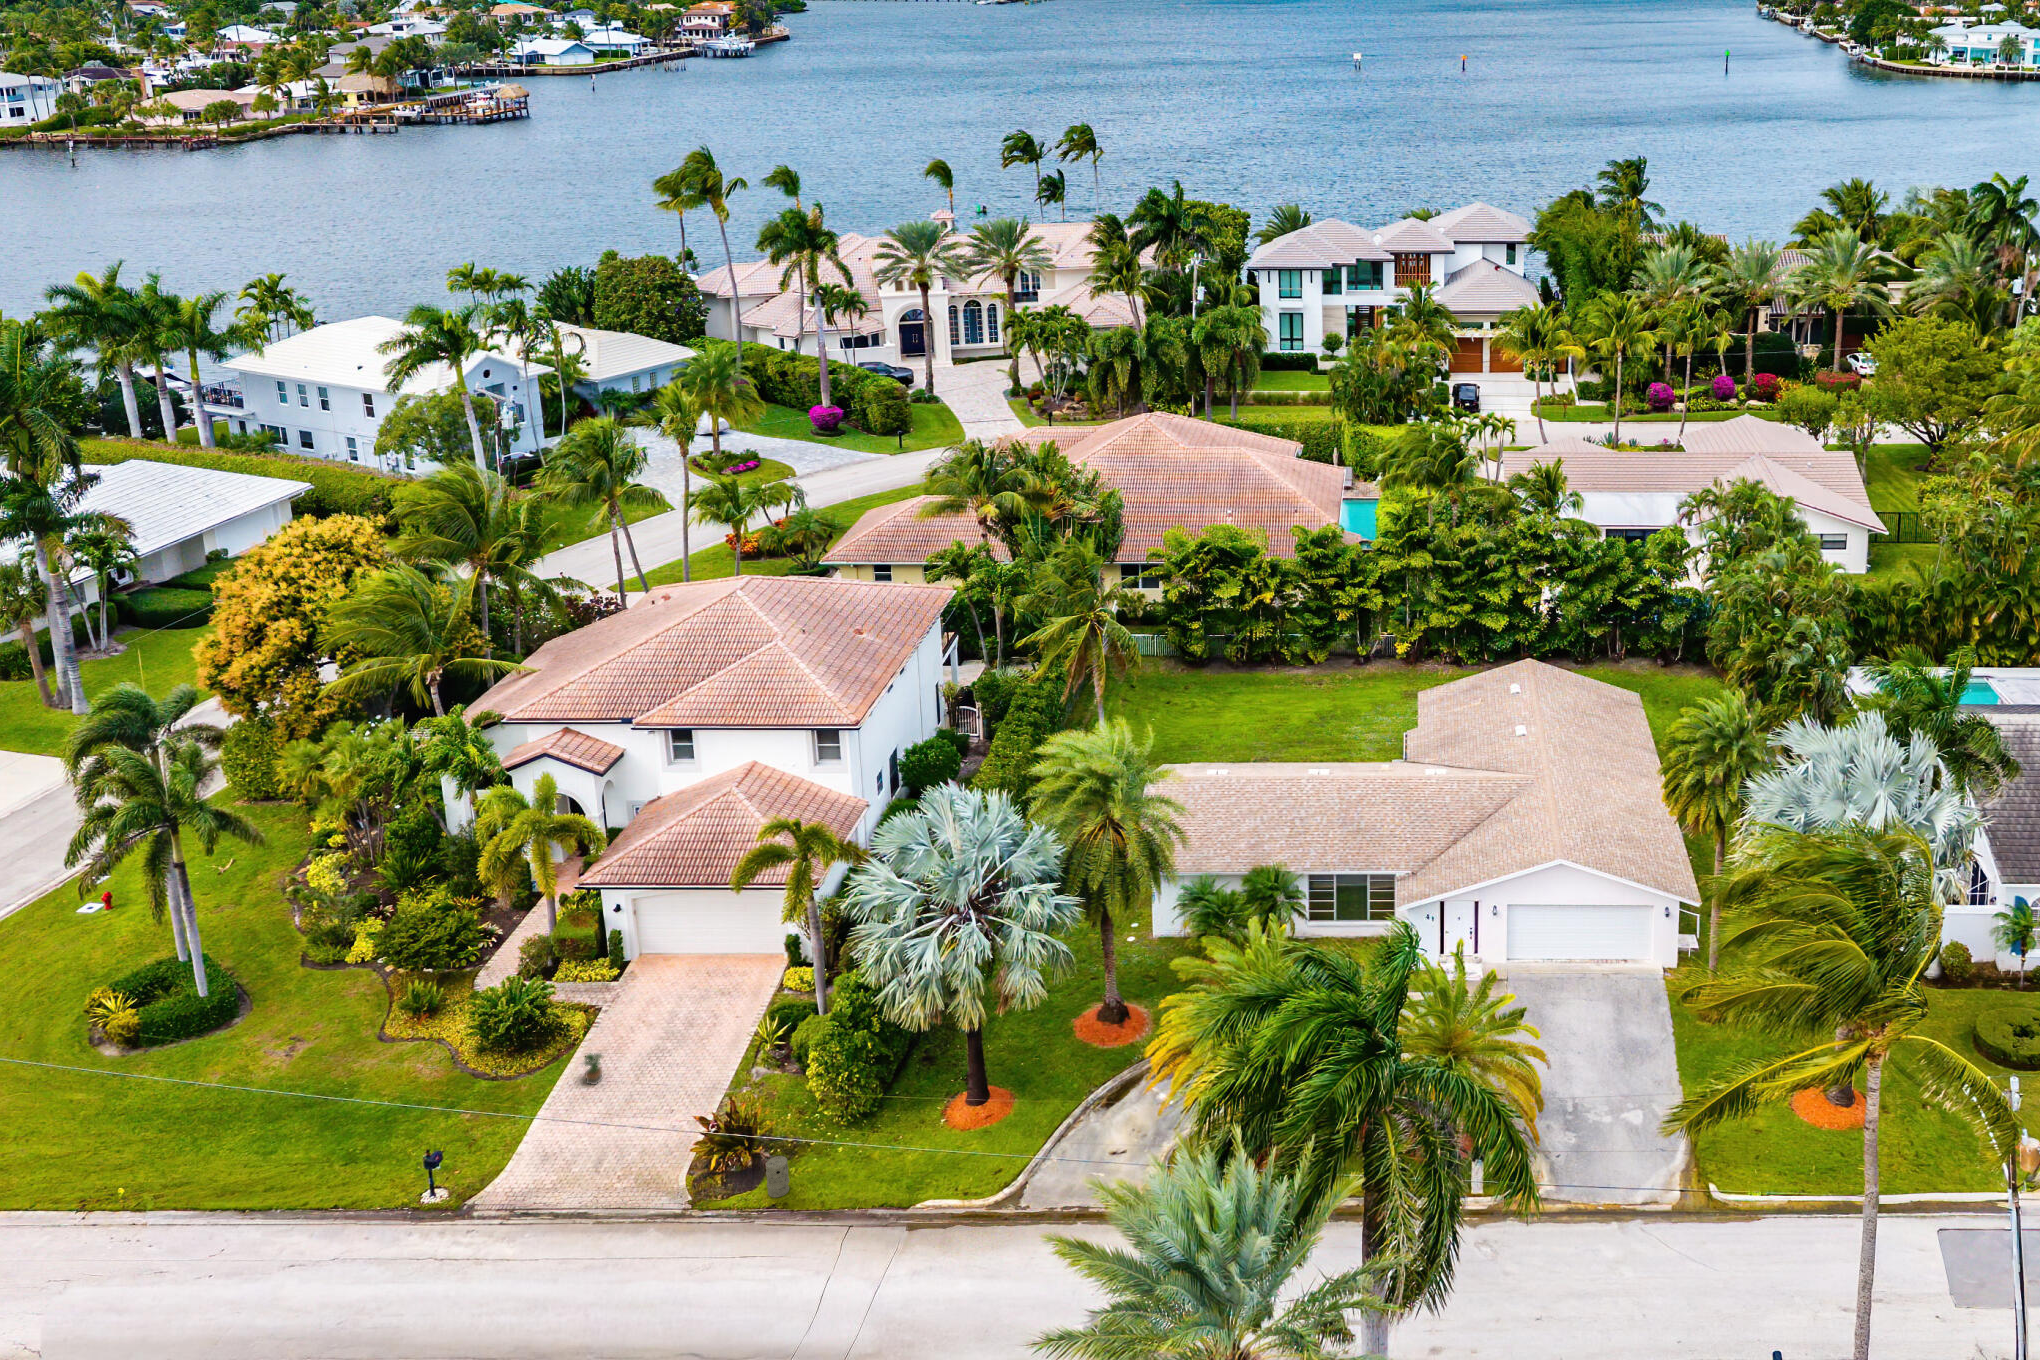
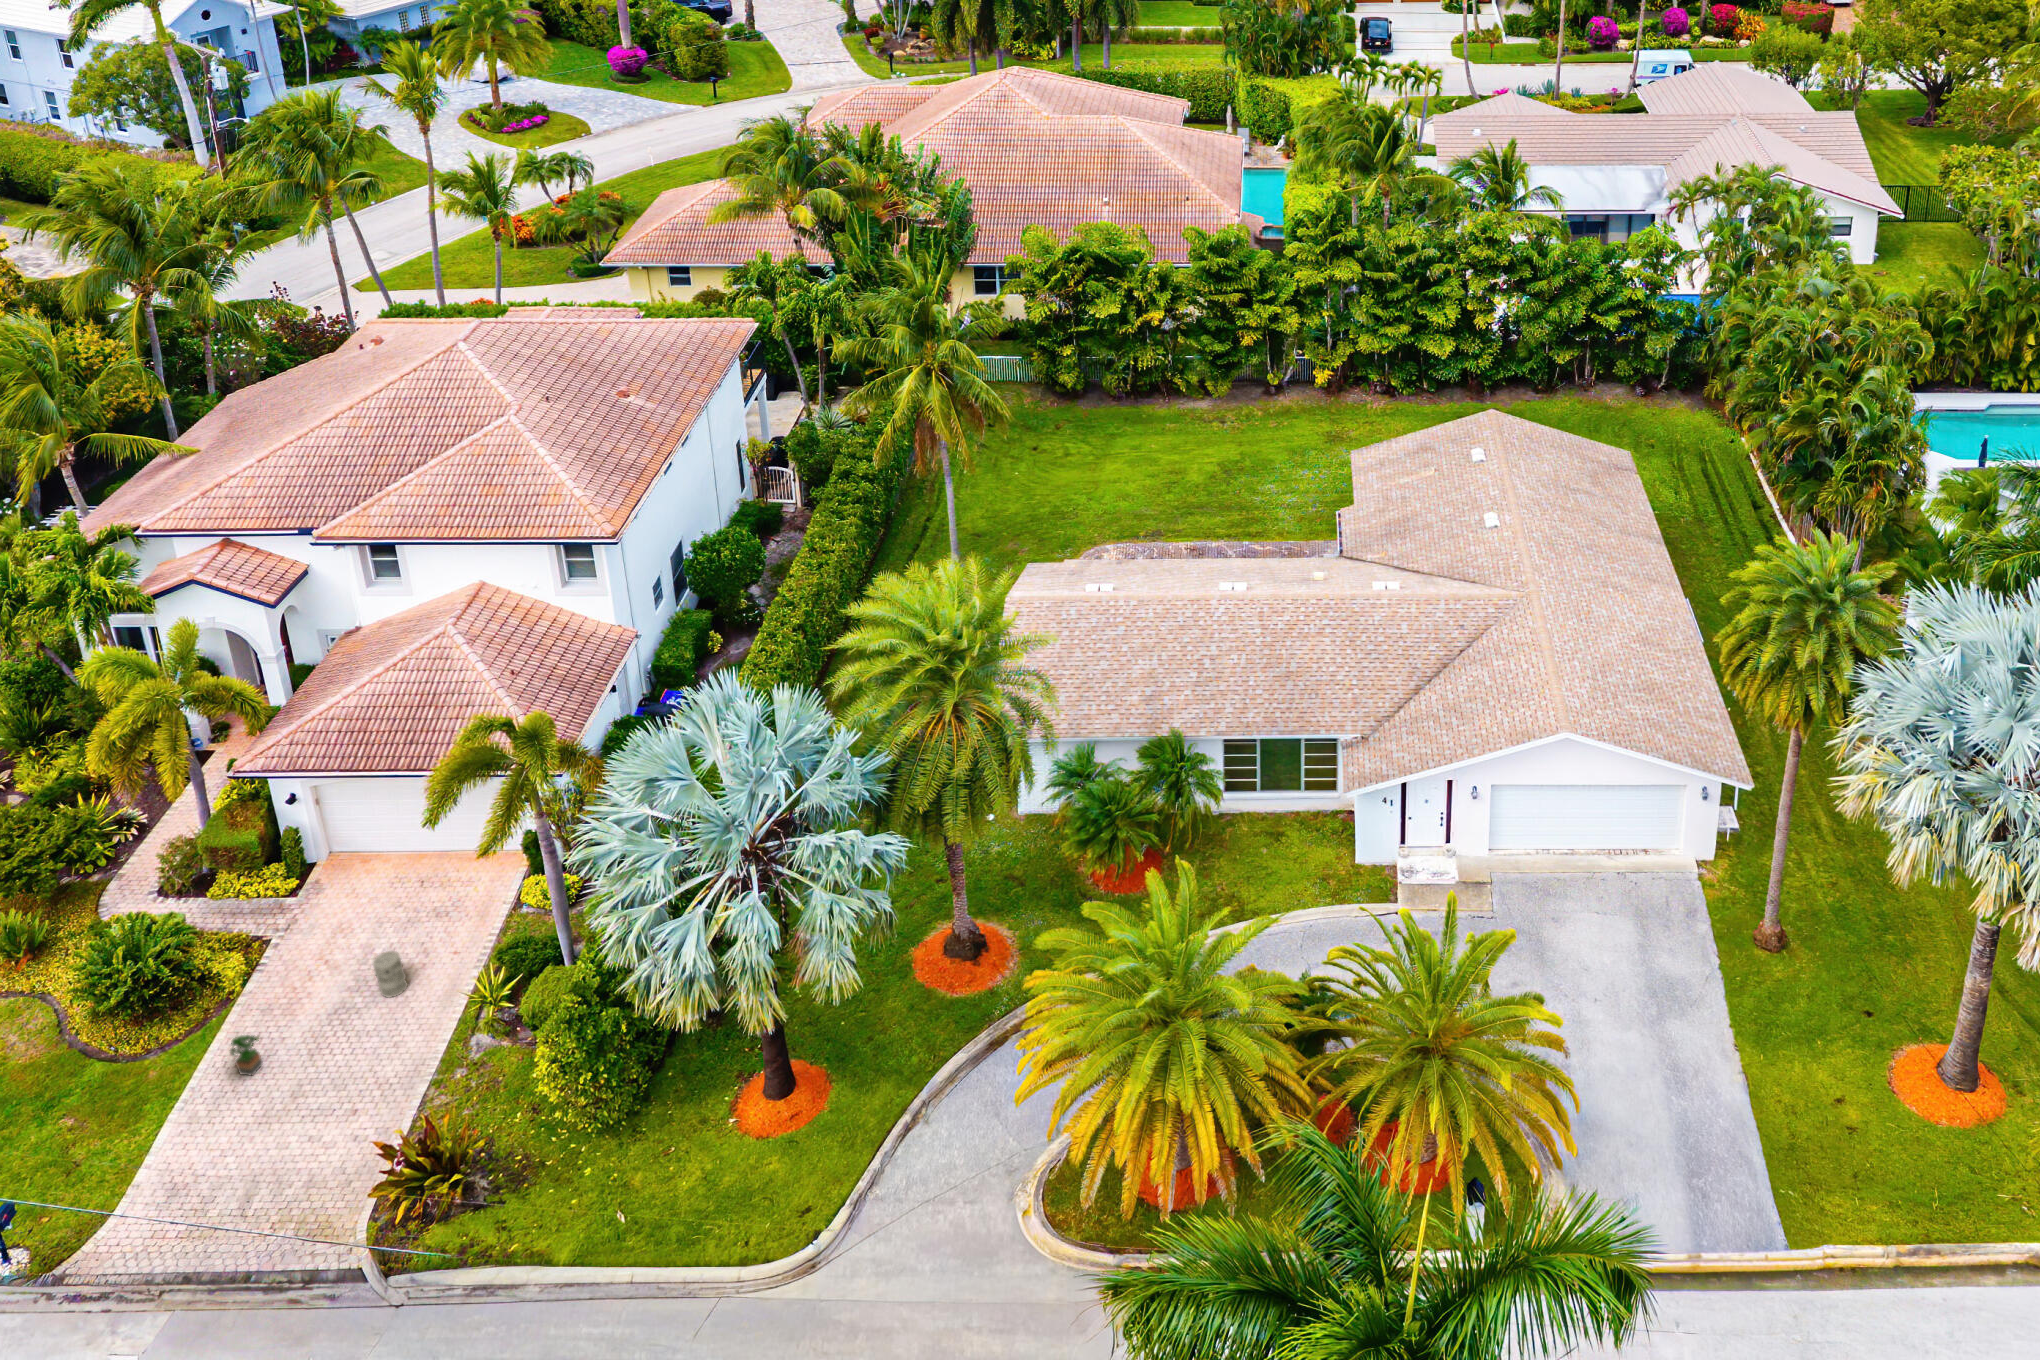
trash can: present [766,1156,789,1197] -> present [373,951,408,997]

